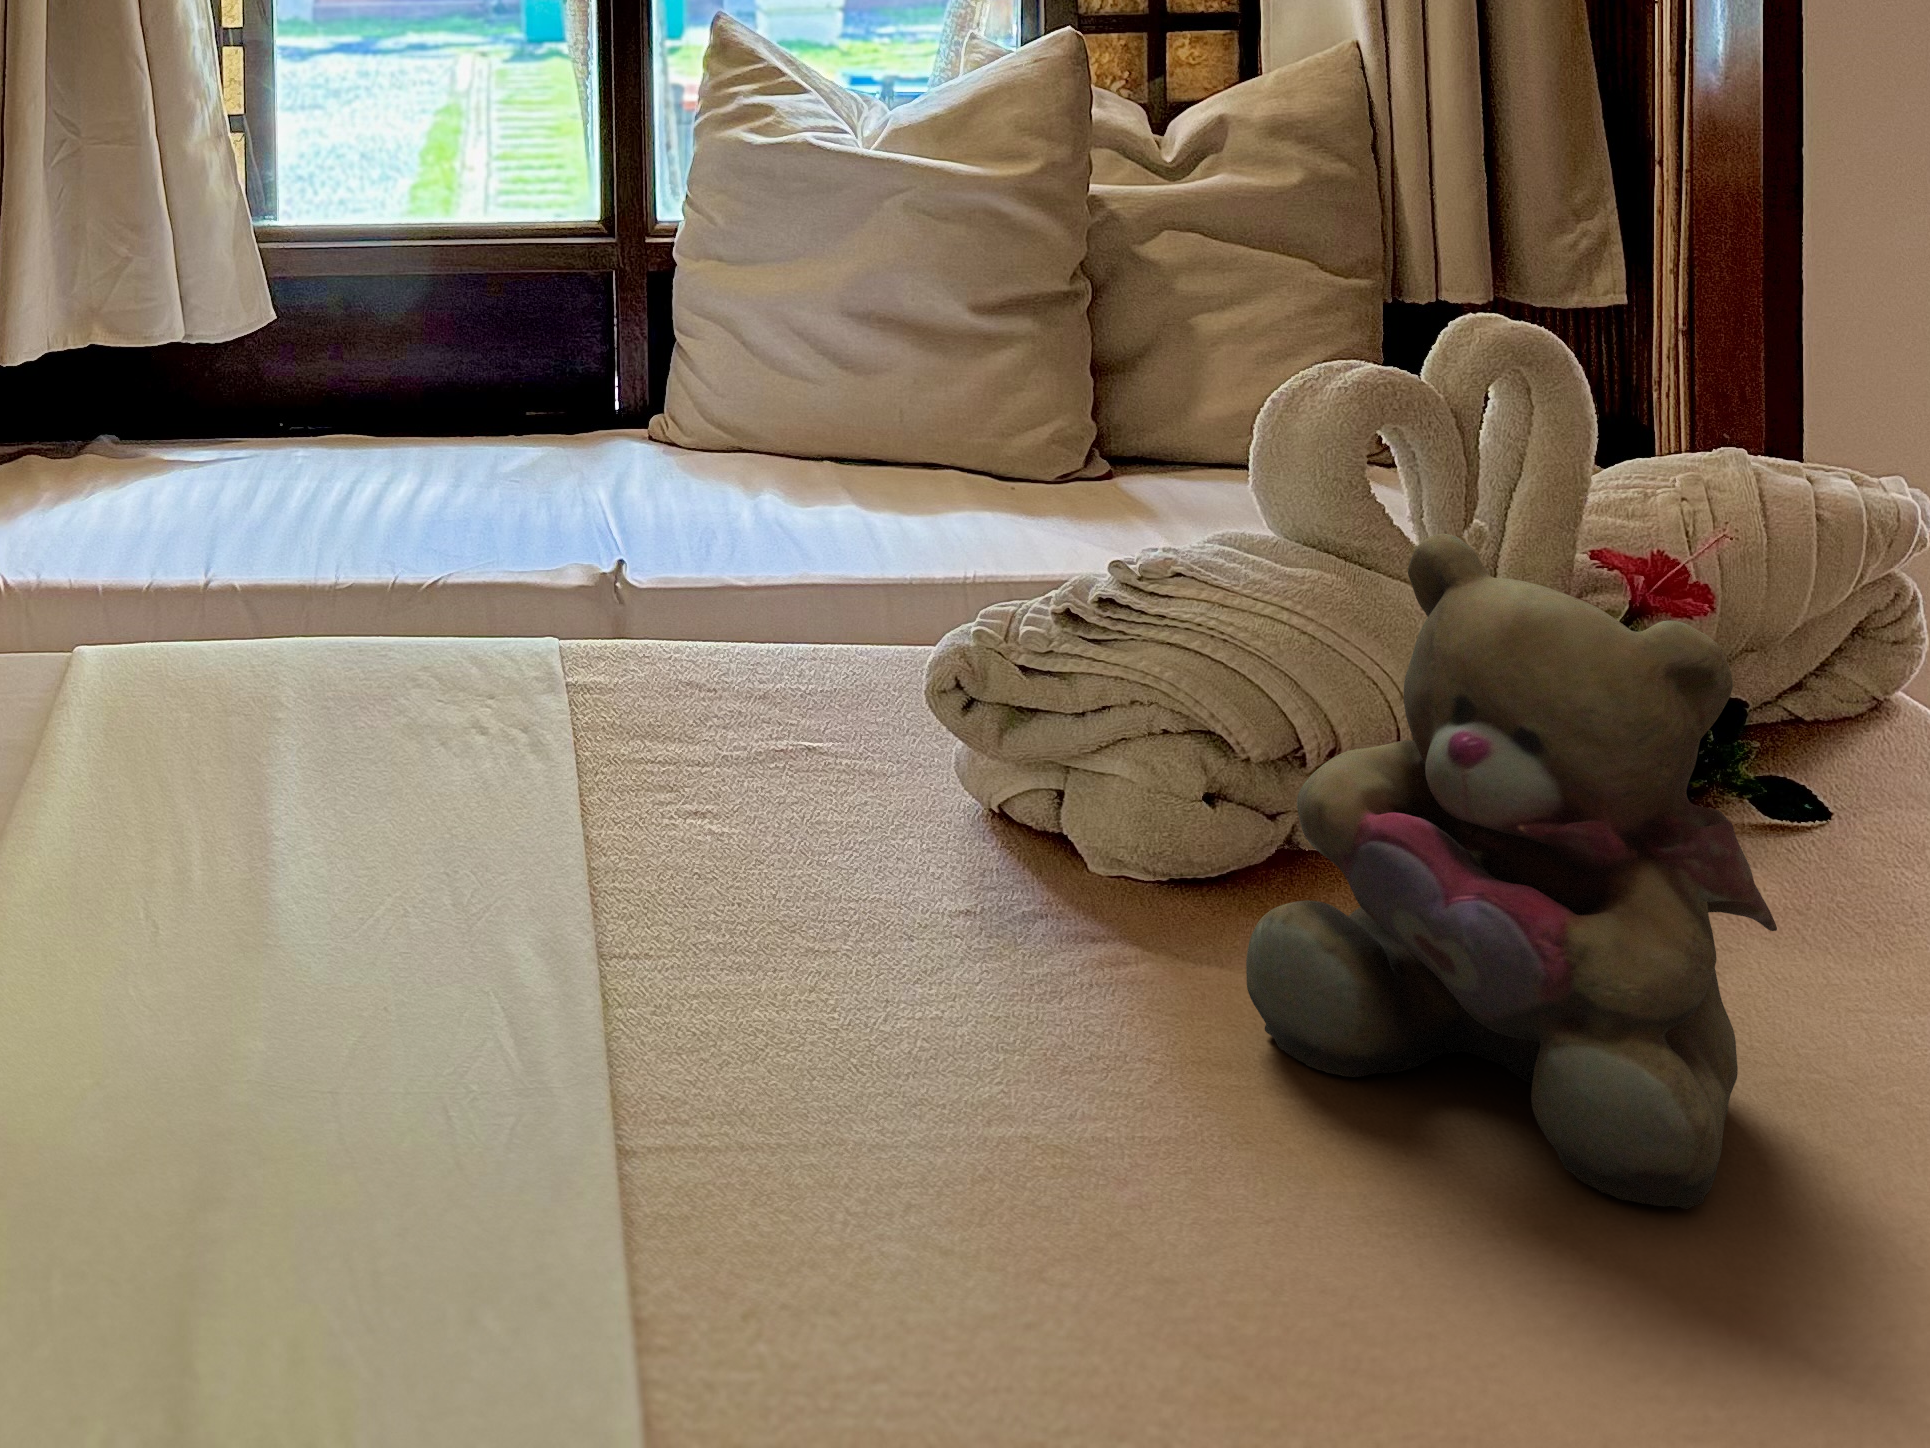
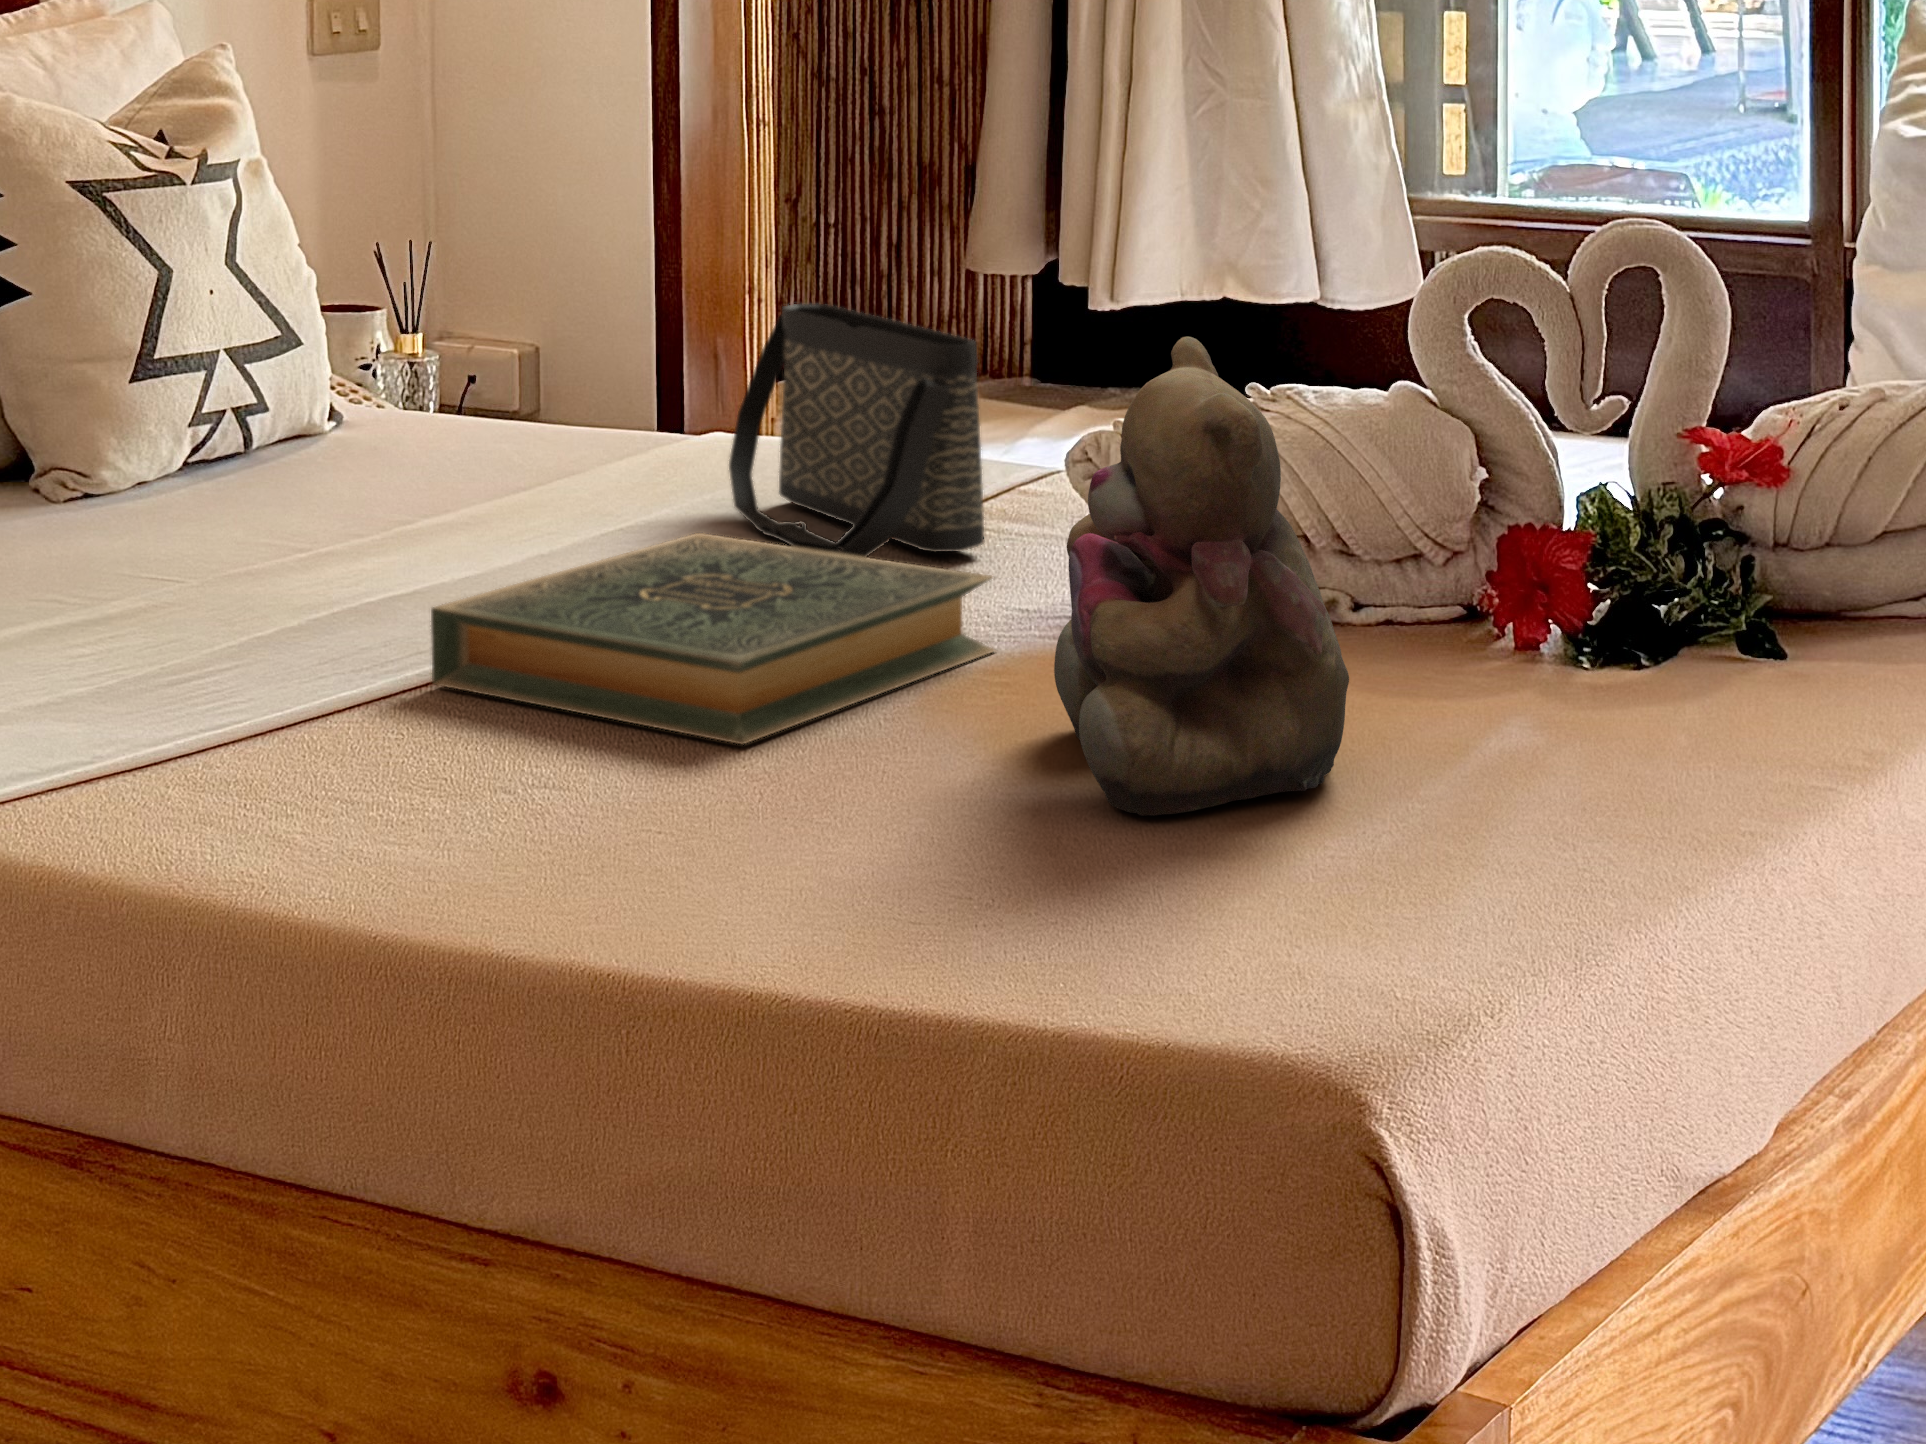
handbag: none [188,467,604,803] -> present [729,303,984,557]
hardback book: none [442,832,1044,1222] -> present [431,533,994,744]

